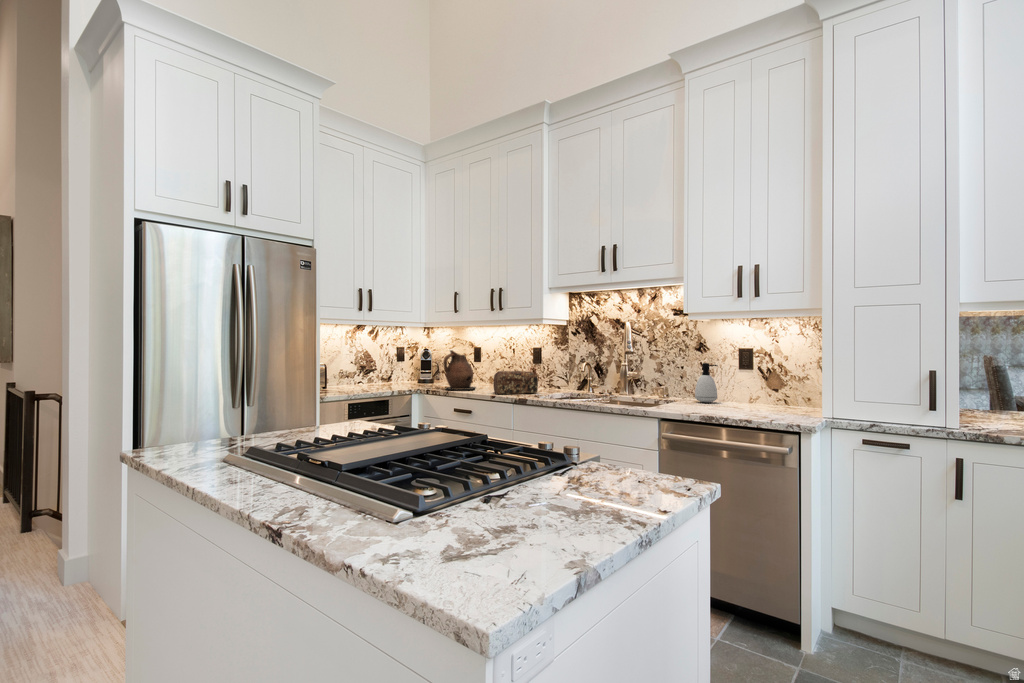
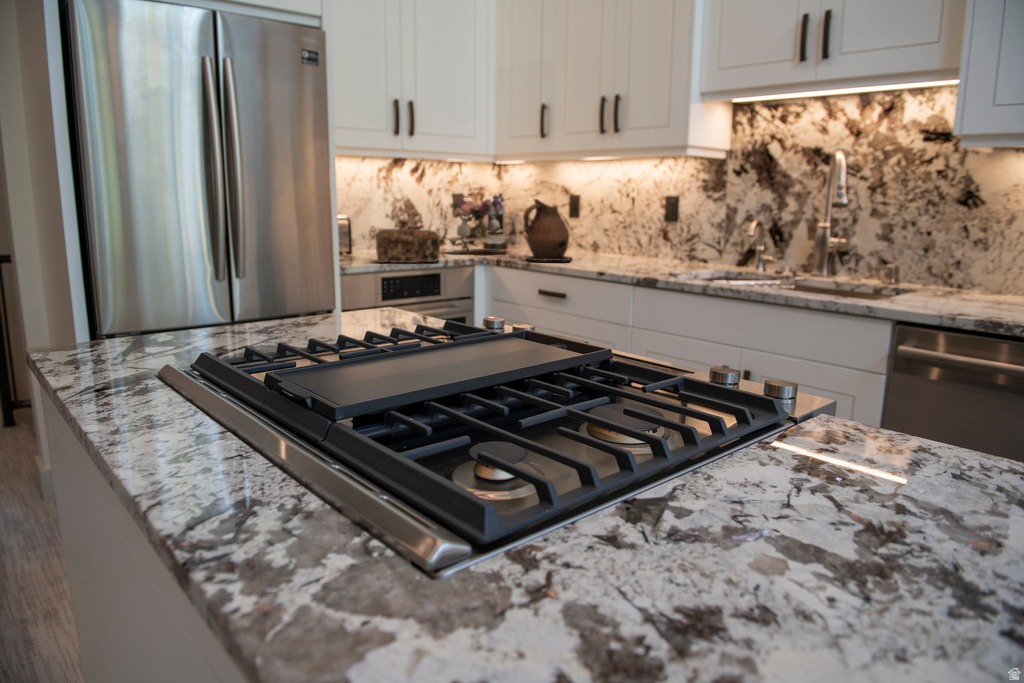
flower arrangement: none [388,346,438,386] -> present [445,193,510,252]
soap dispenser: present [695,363,718,402] -> none [950,226,1002,294]
bread loaf: present [493,371,538,394] -> present [376,229,440,263]

